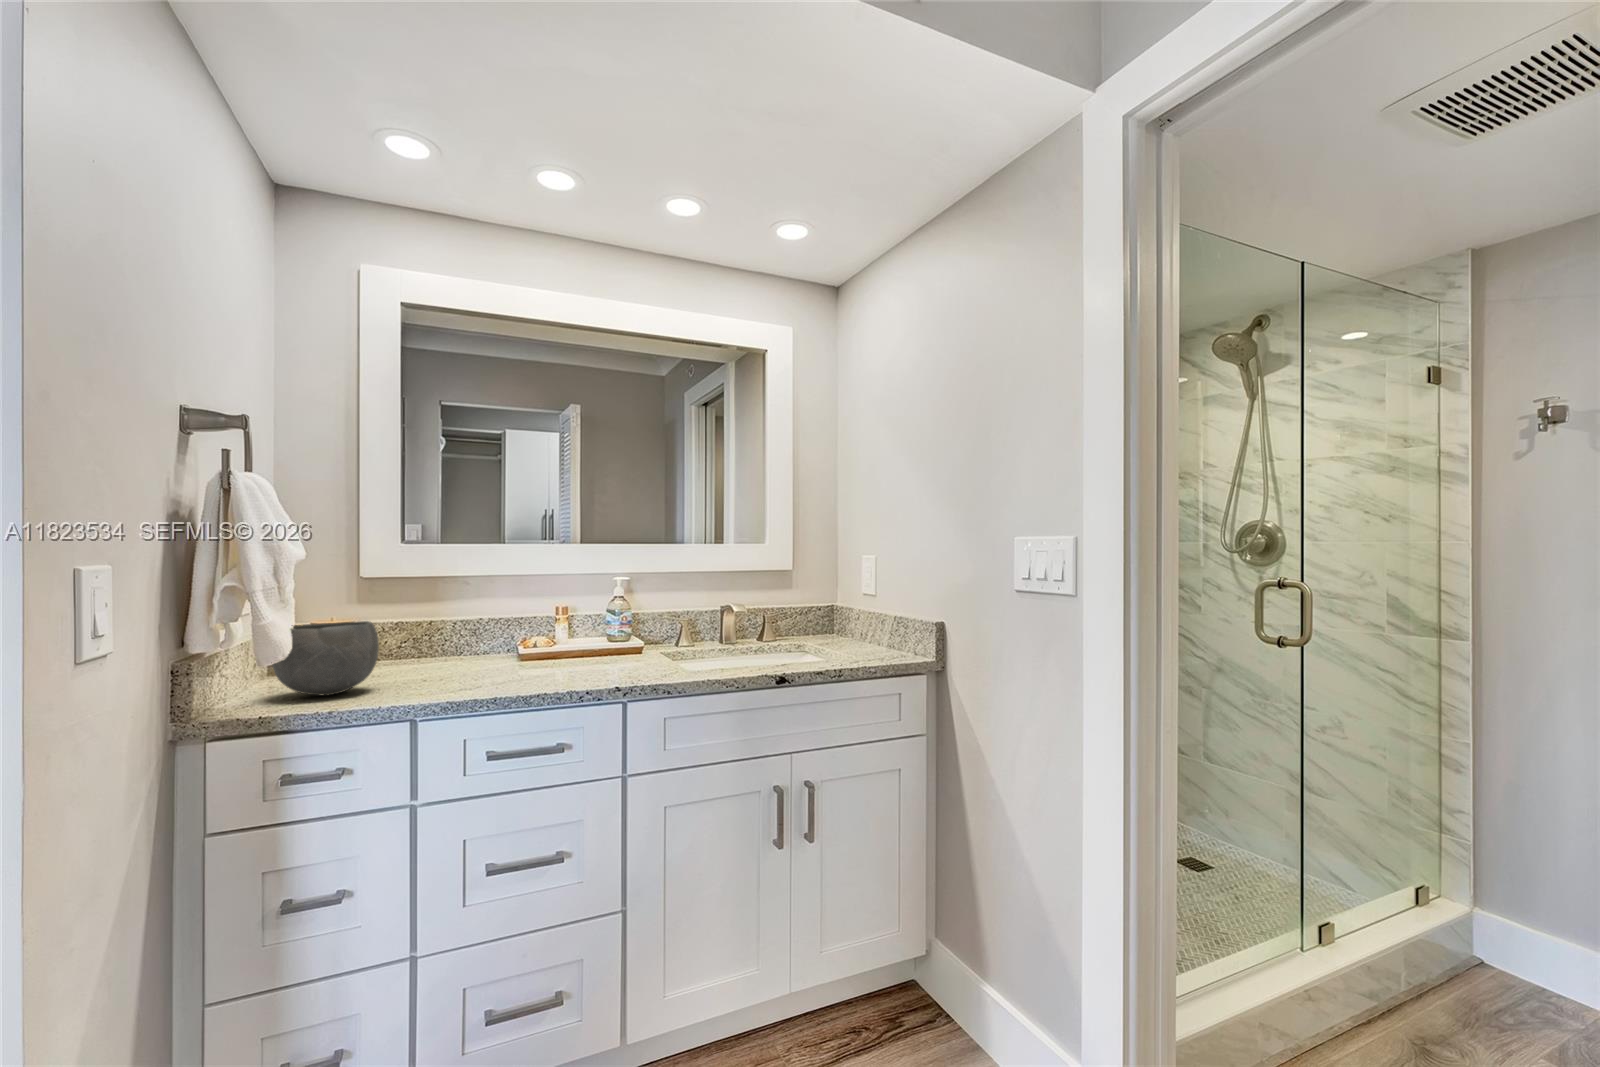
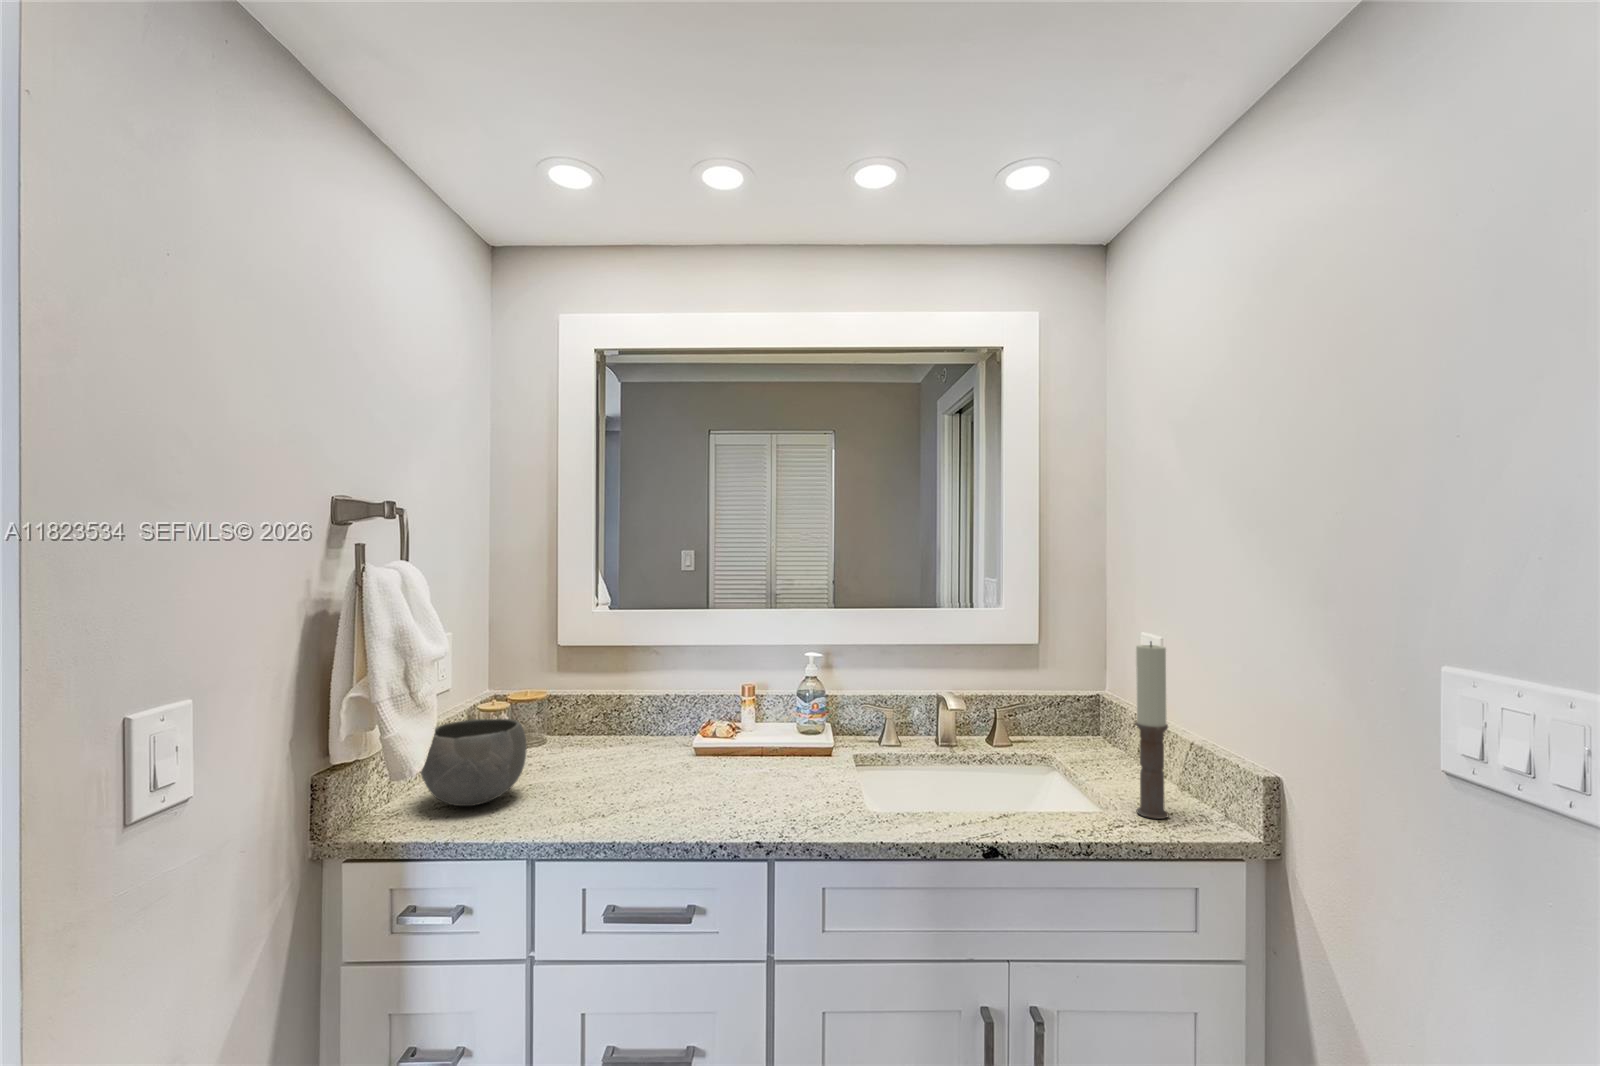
candle: none [871,537,894,657] -> present [1135,642,1168,819]

